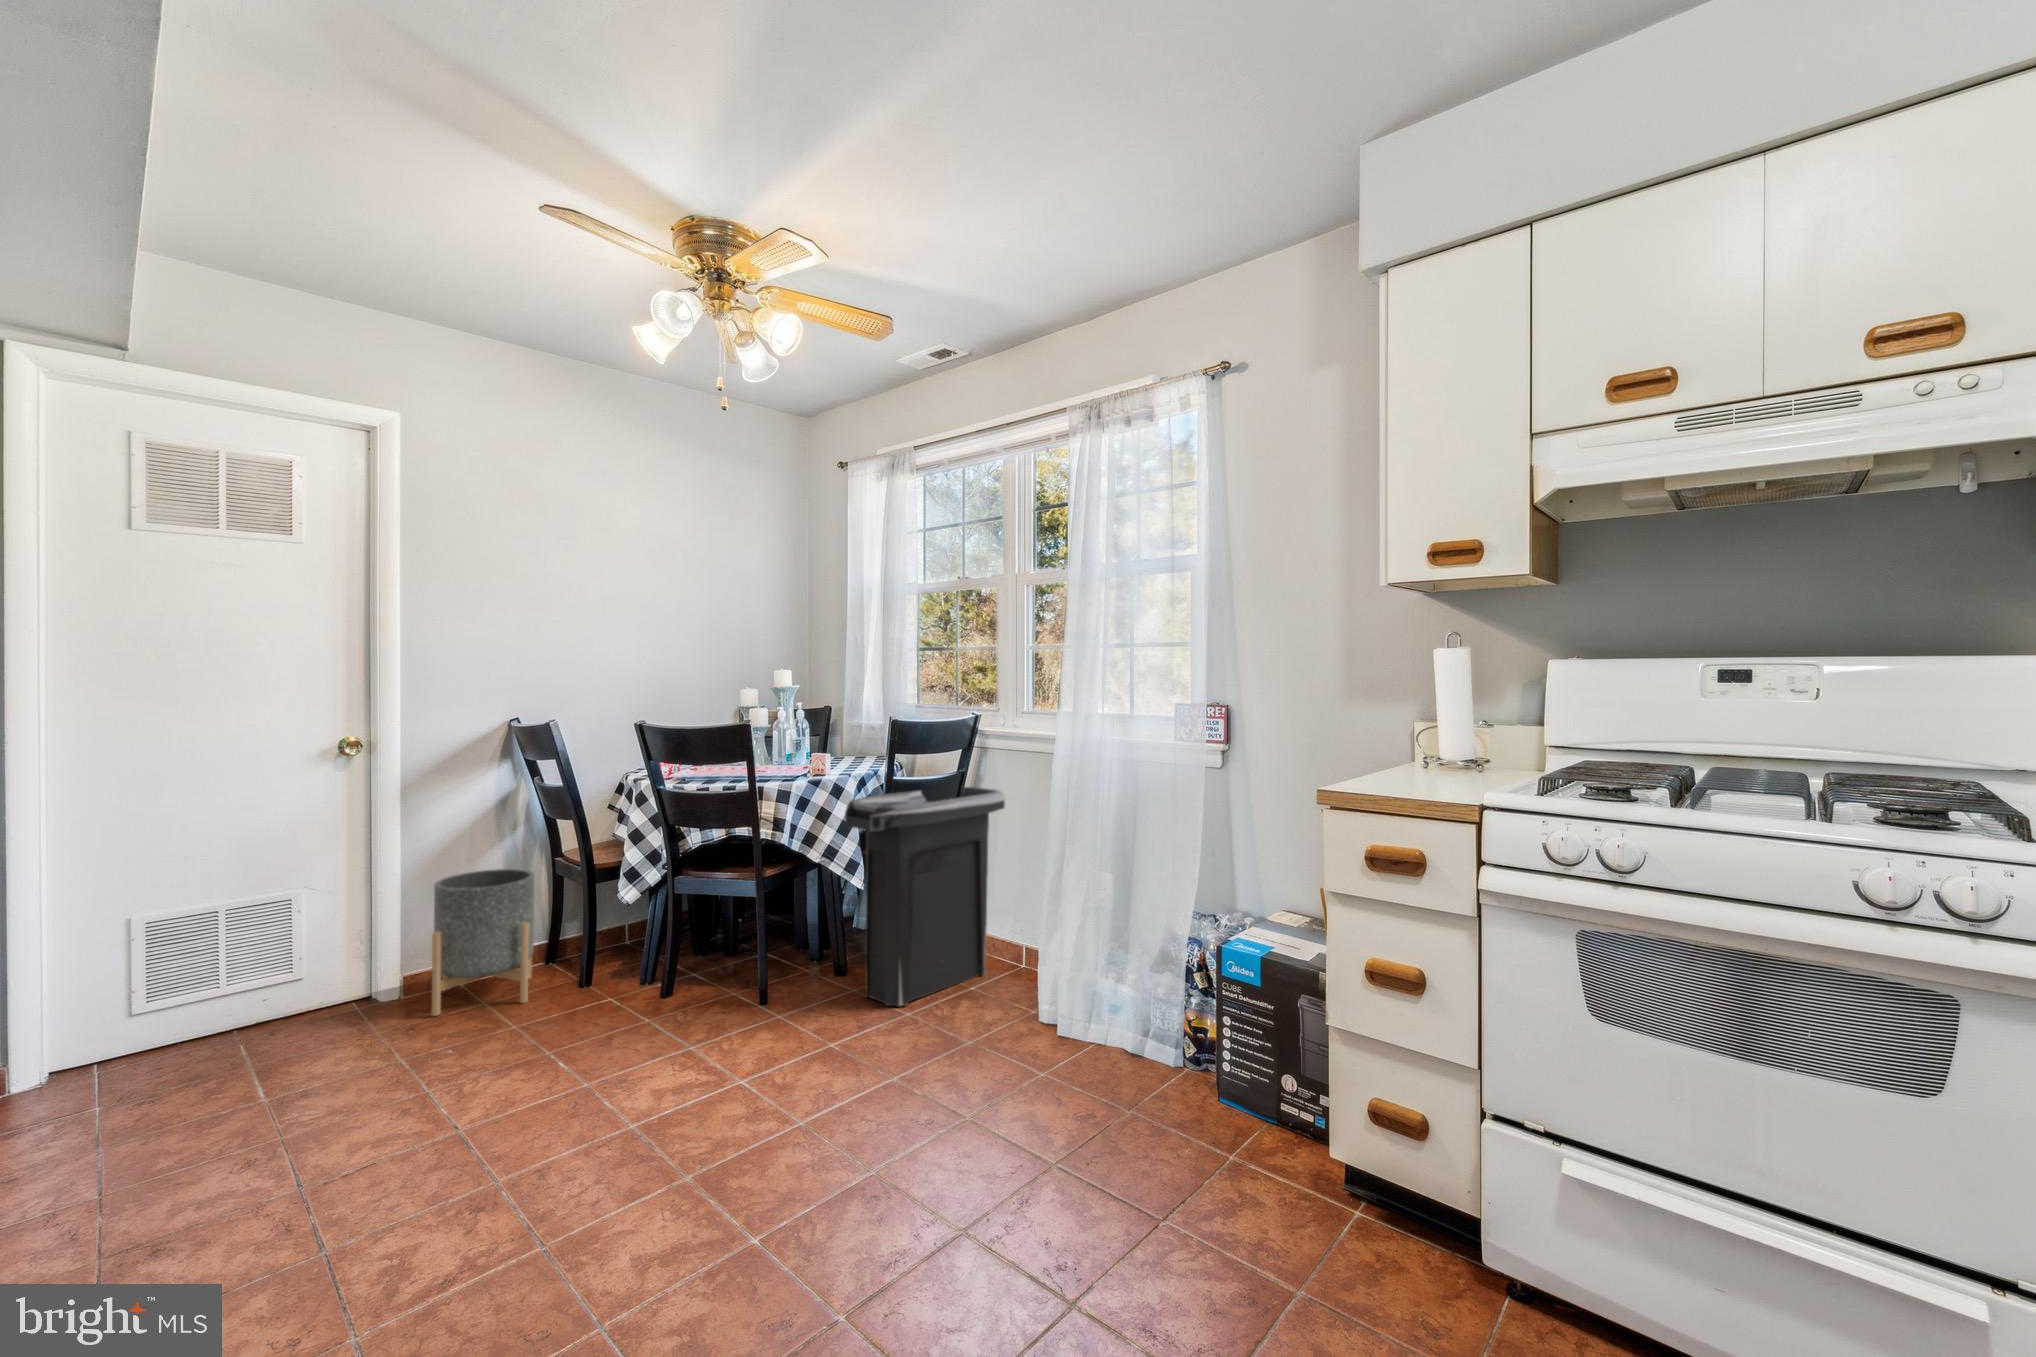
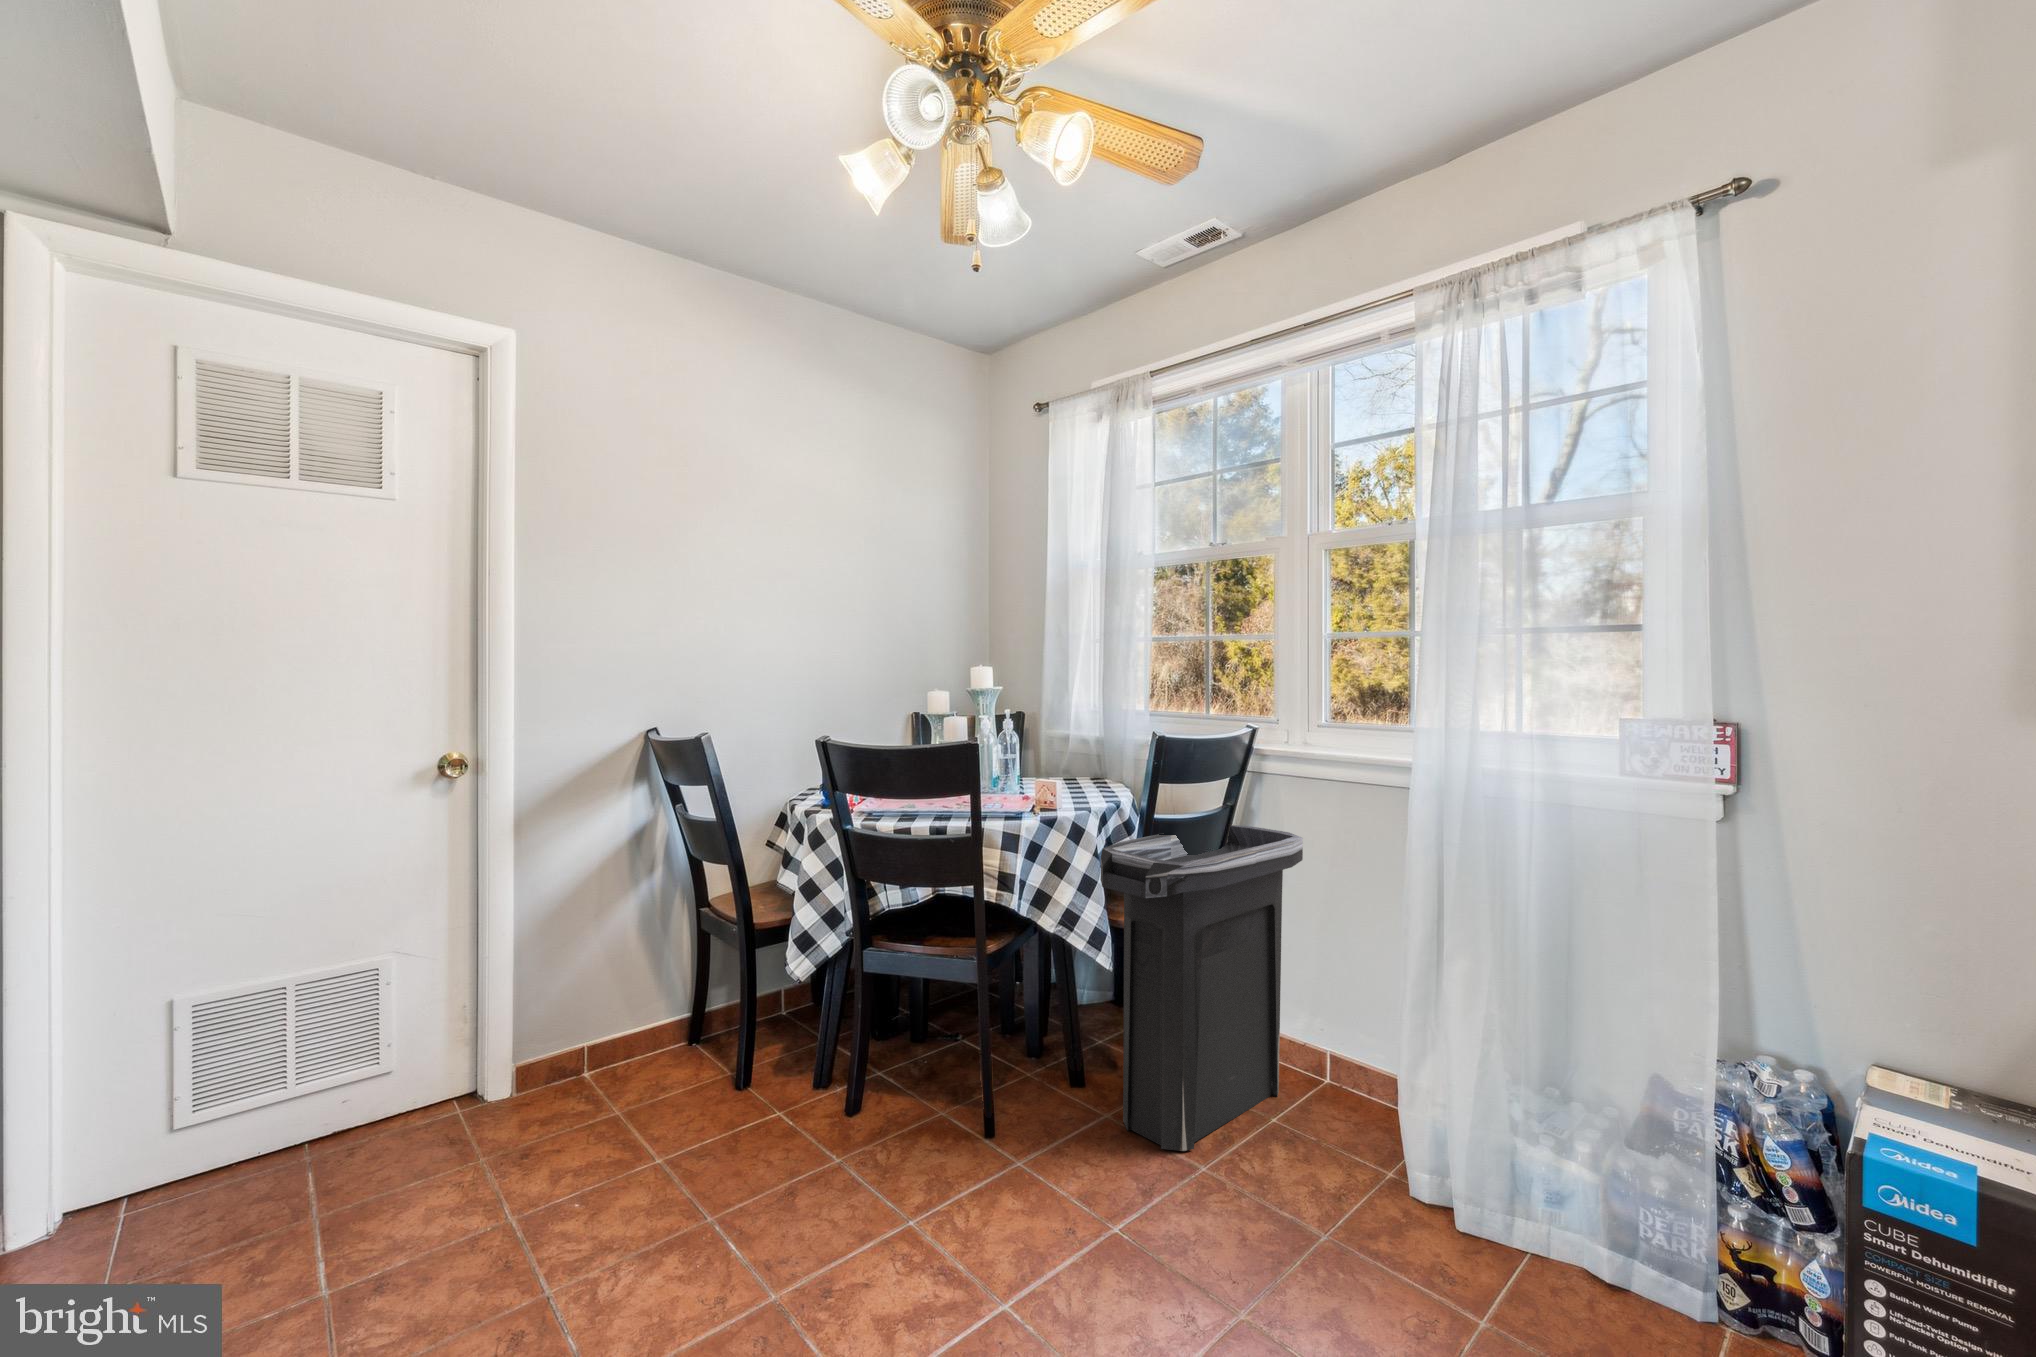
planter: present [432,869,534,1016] -> none [550,926,679,1132]

